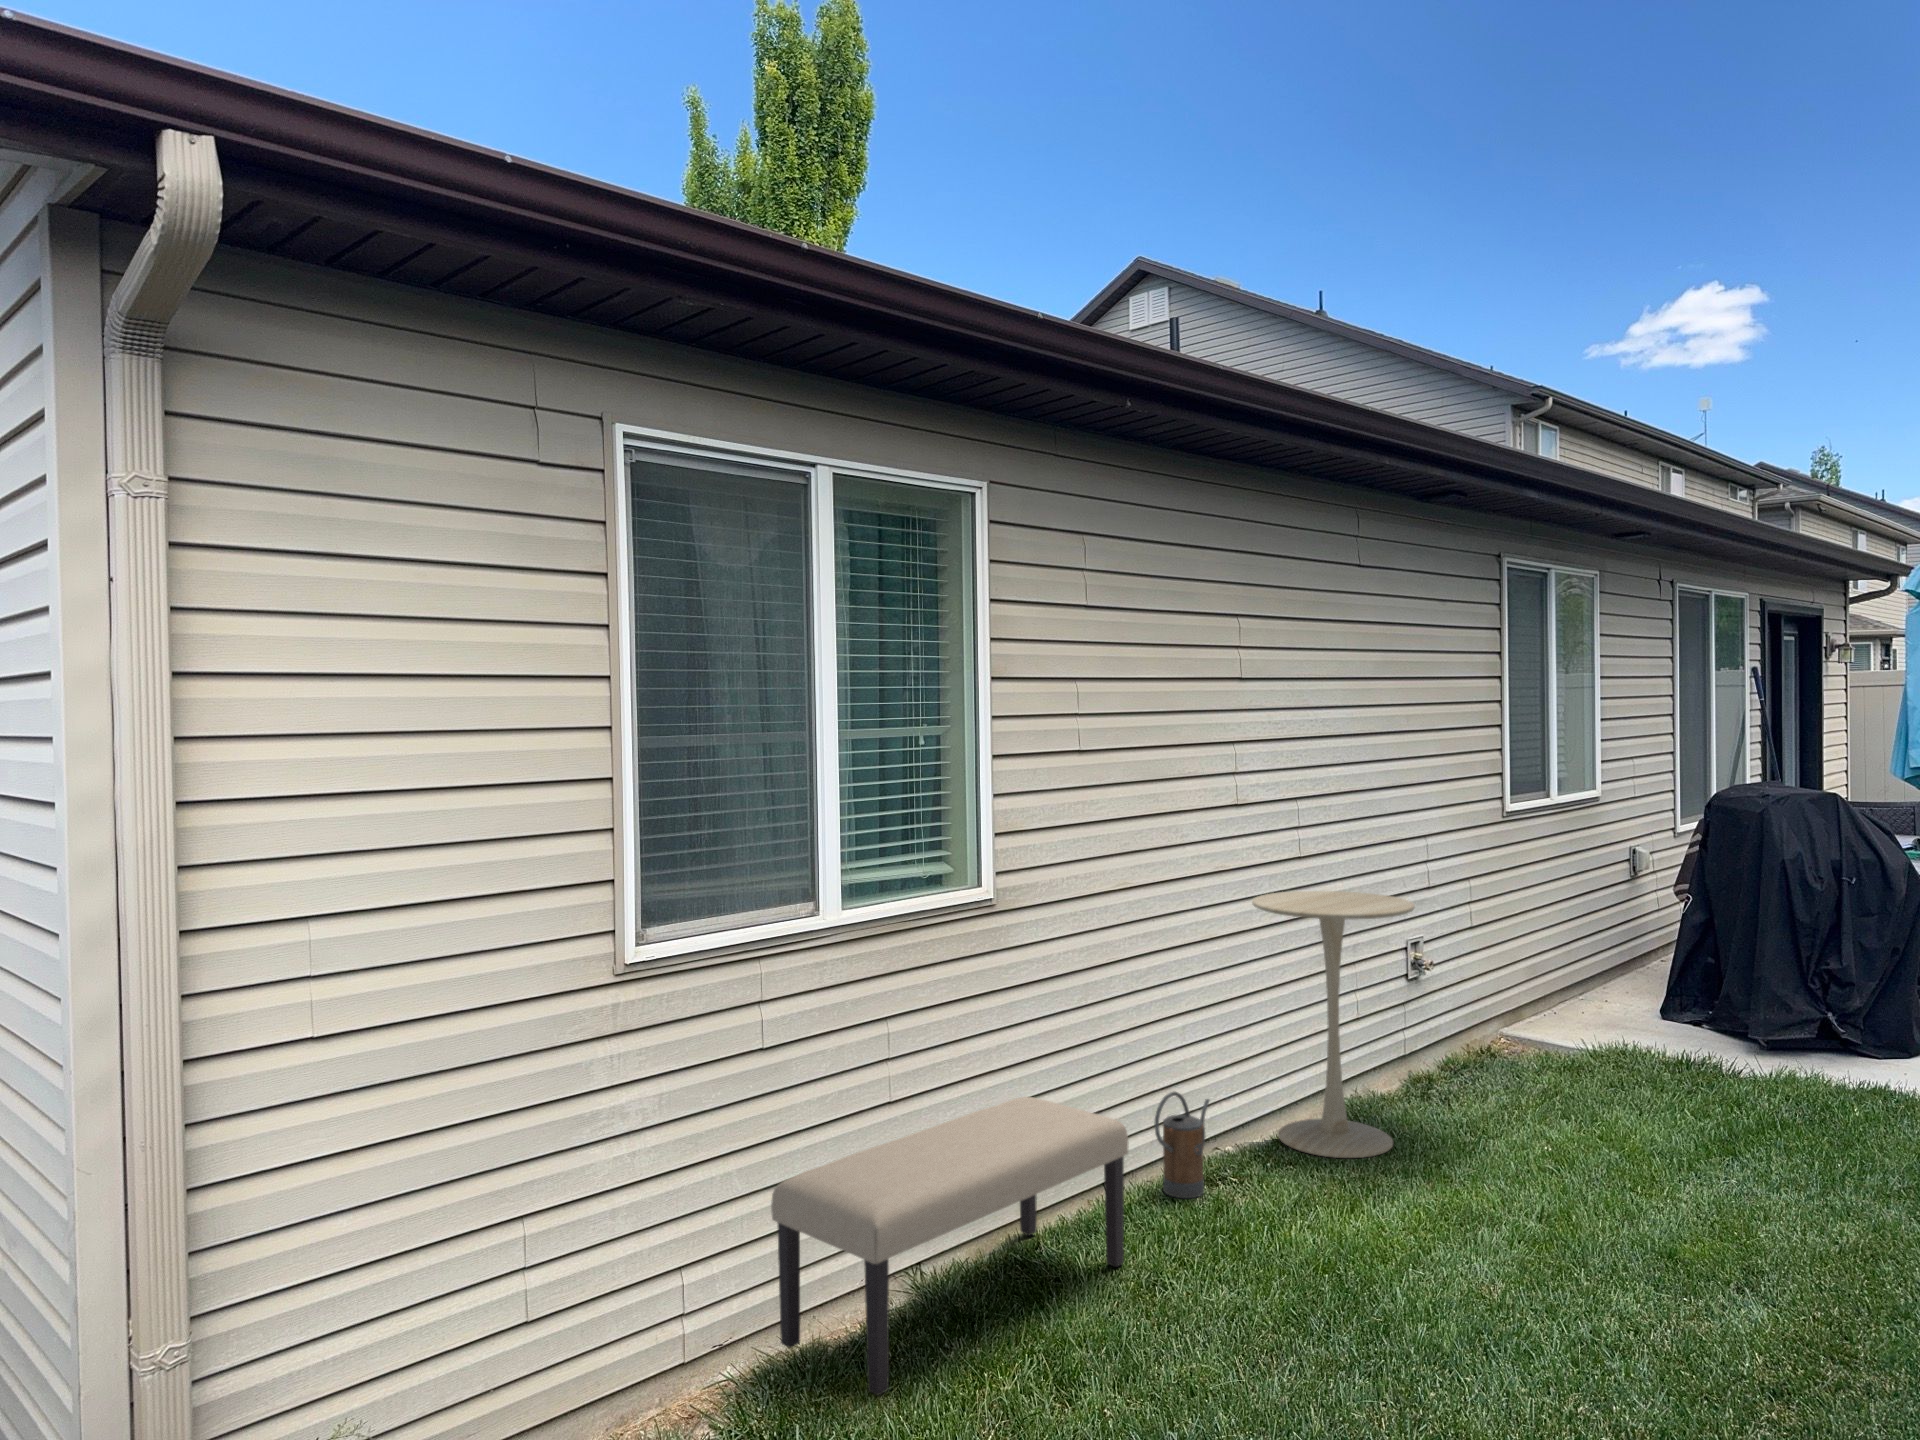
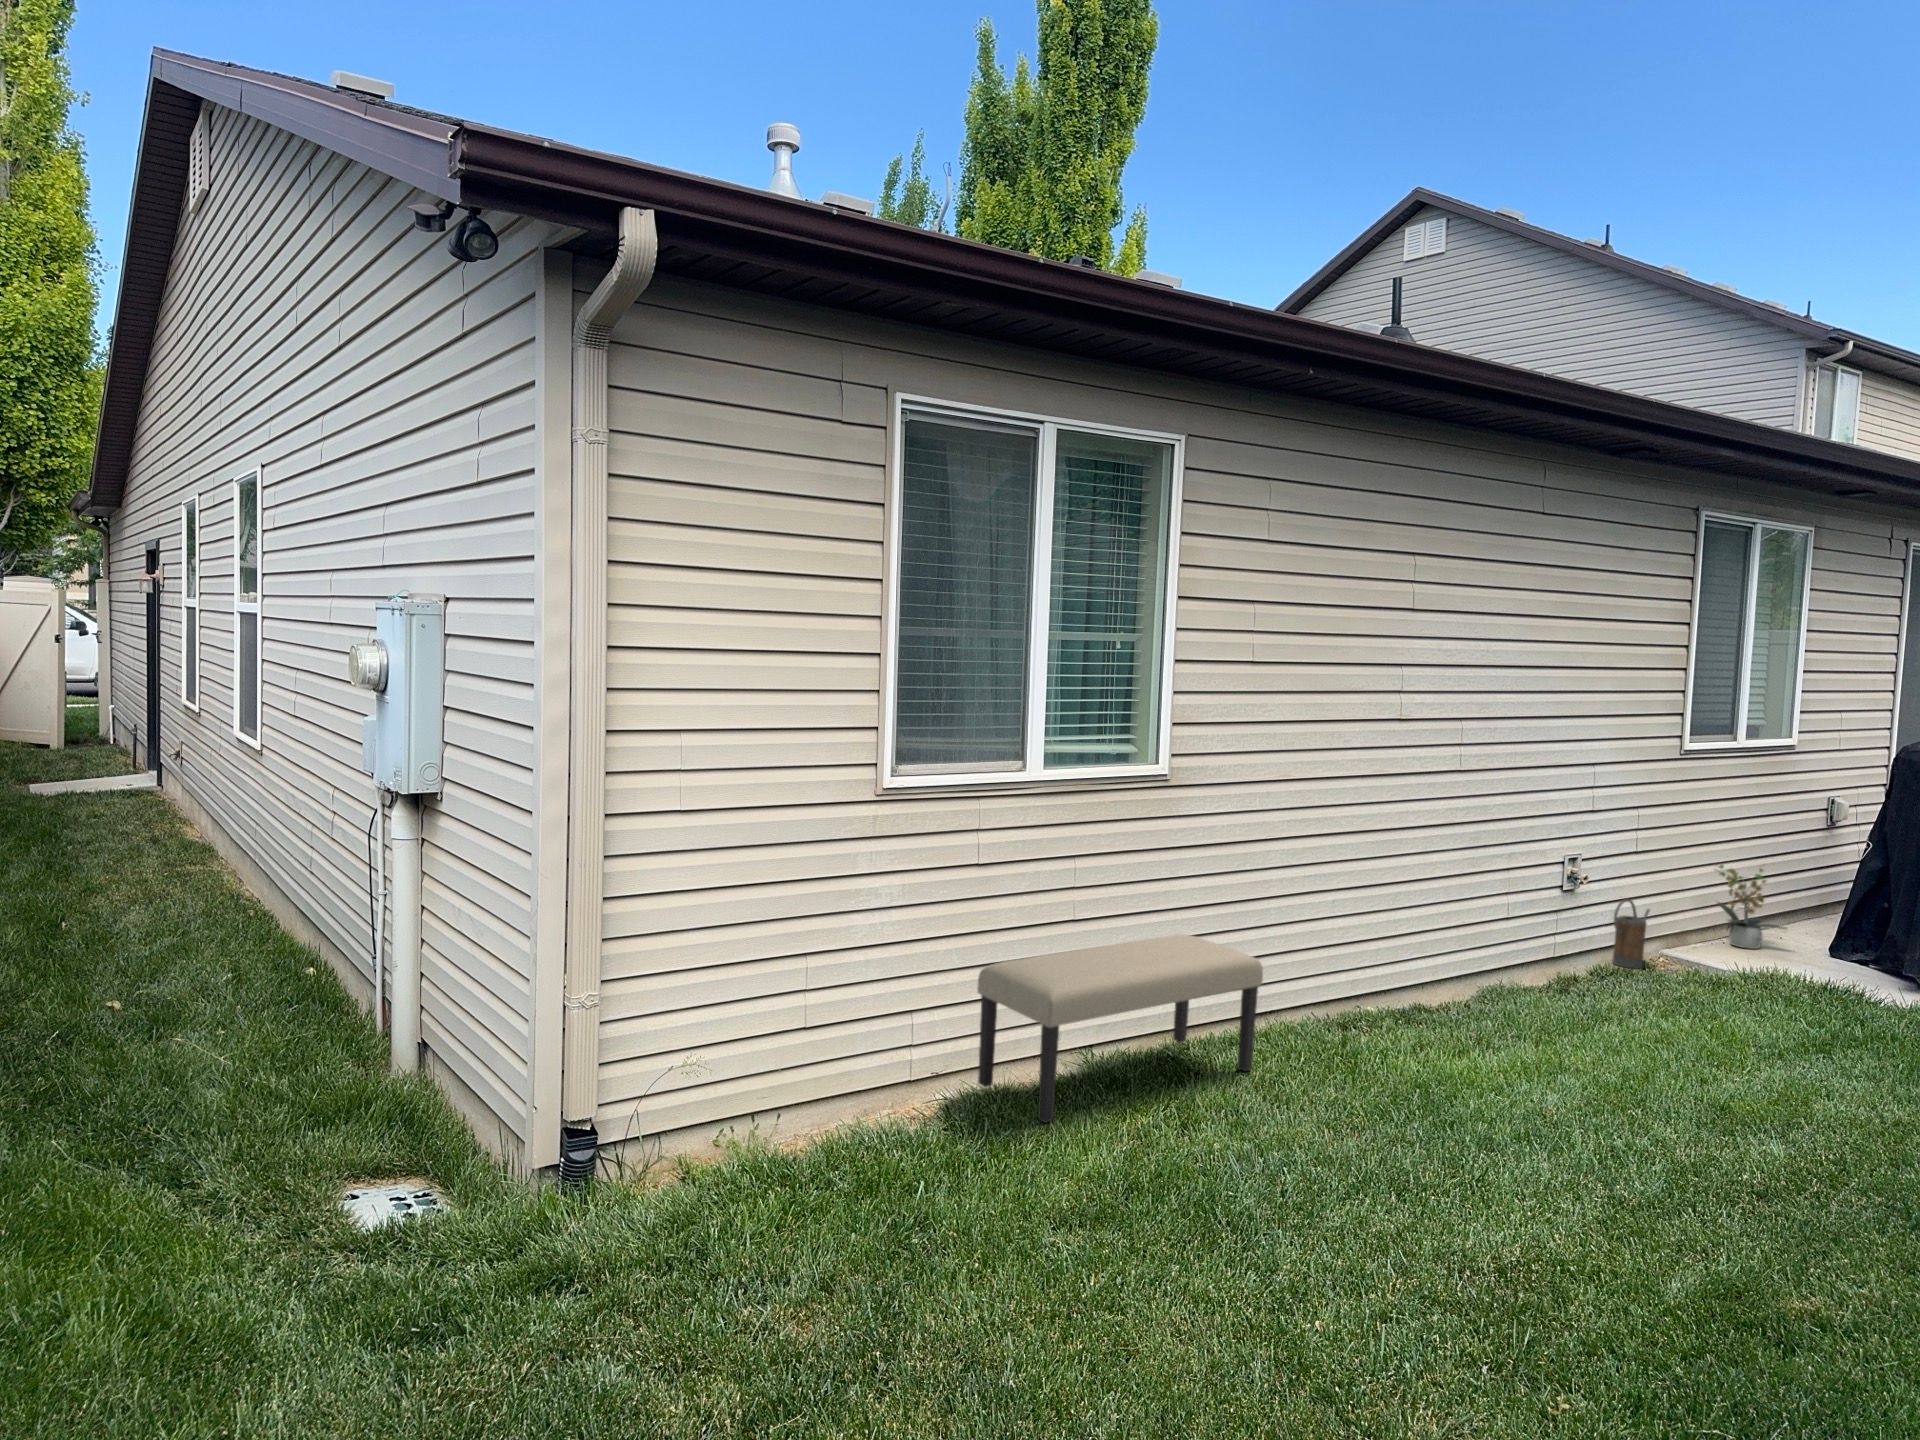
pedestal table: present [1252,891,1415,1158] -> none [1405,798,1552,1026]
potted plant: none [1545,928,1627,1021] -> present [1715,864,1785,949]
watering can: present [1154,1092,1209,1198] -> present [1612,899,1650,969]

